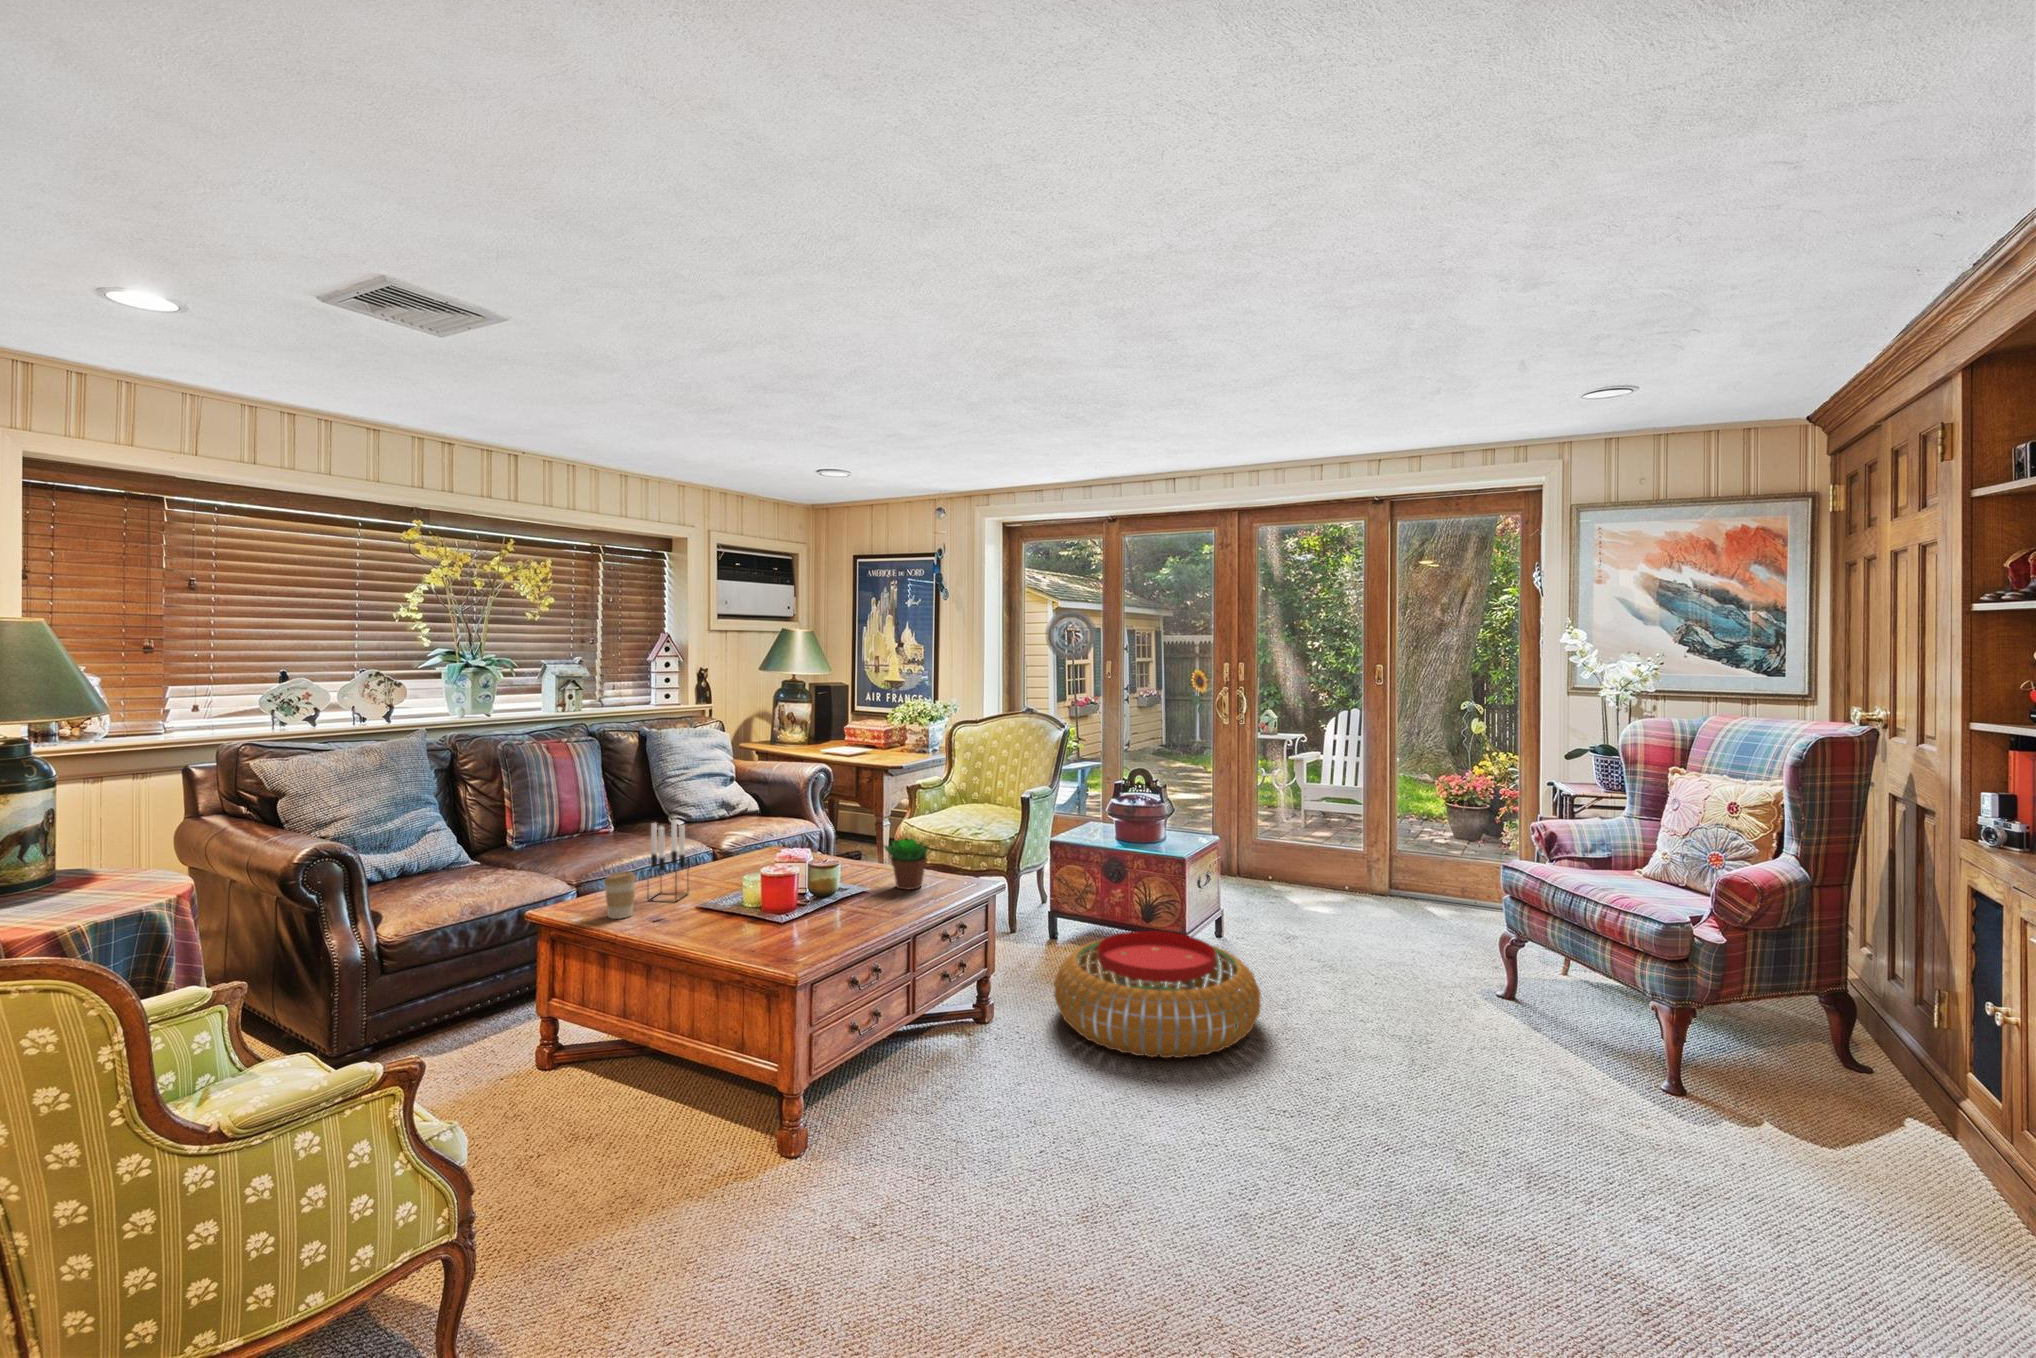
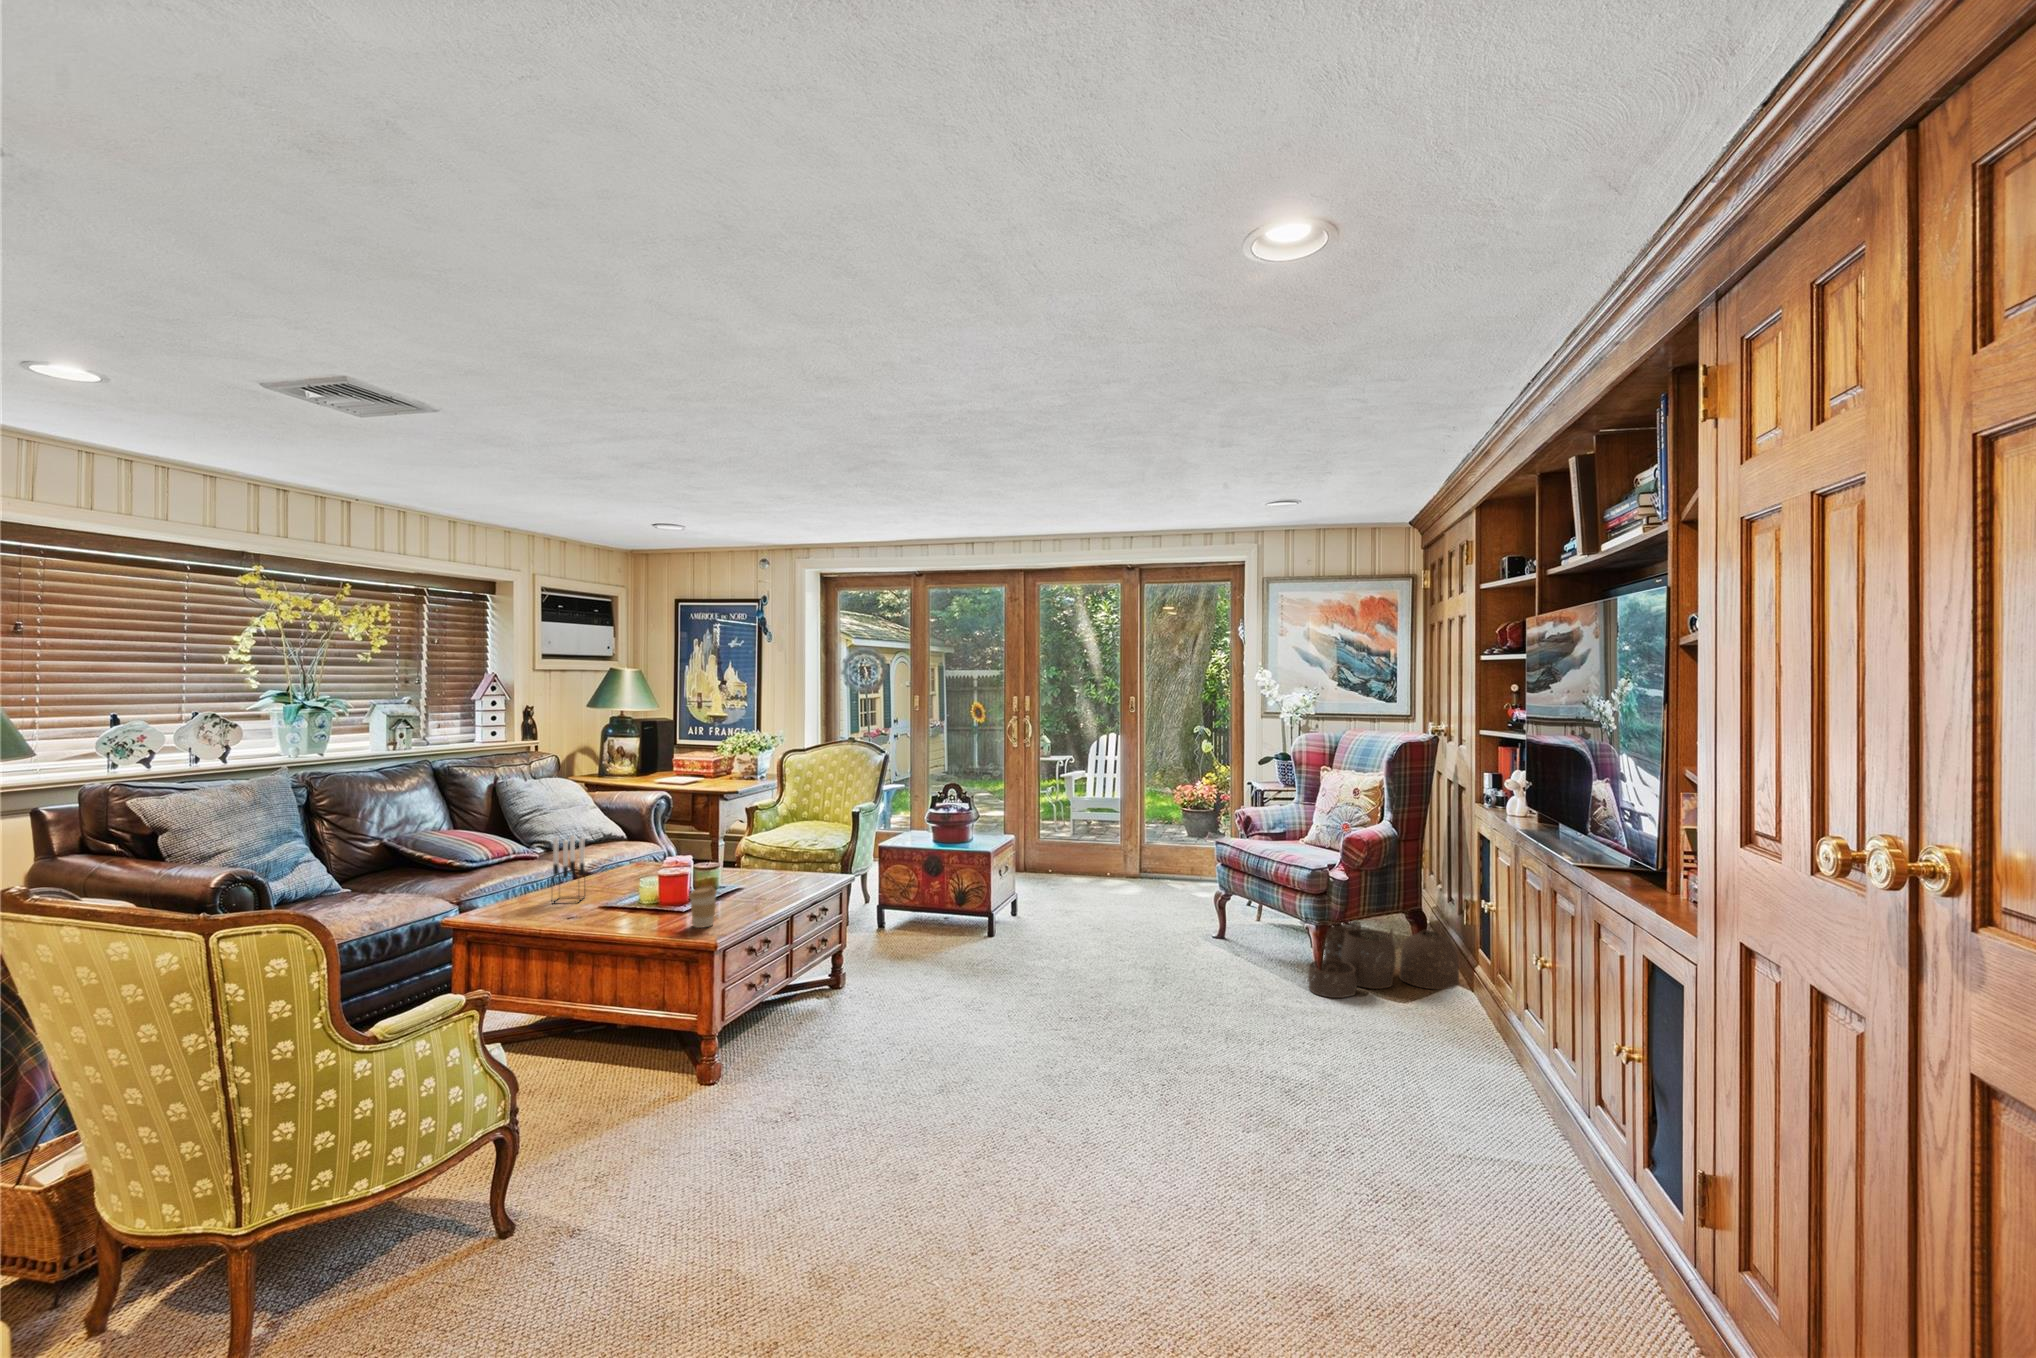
succulent plant: present [883,838,928,890] -> none [750,841,791,884]
coffee cup: present [604,871,636,919] -> present [689,886,716,928]
pouf: present [1054,931,1261,1058] -> none [892,908,1049,996]
woven basket: none [1658,979,1929,1129] -> present [1308,920,1459,998]

